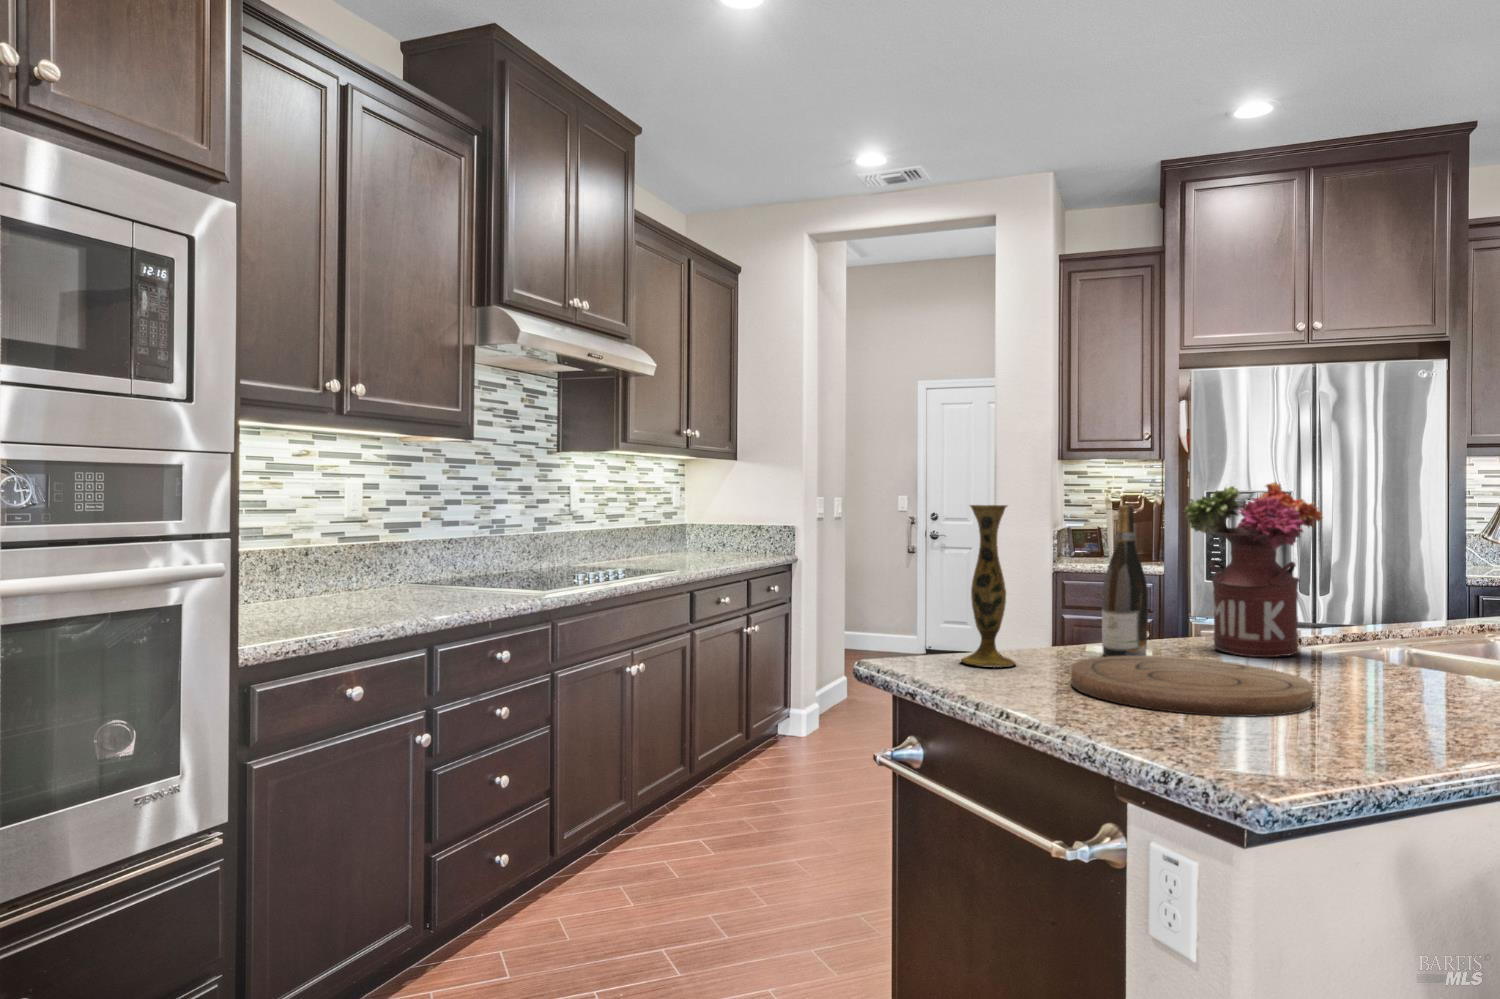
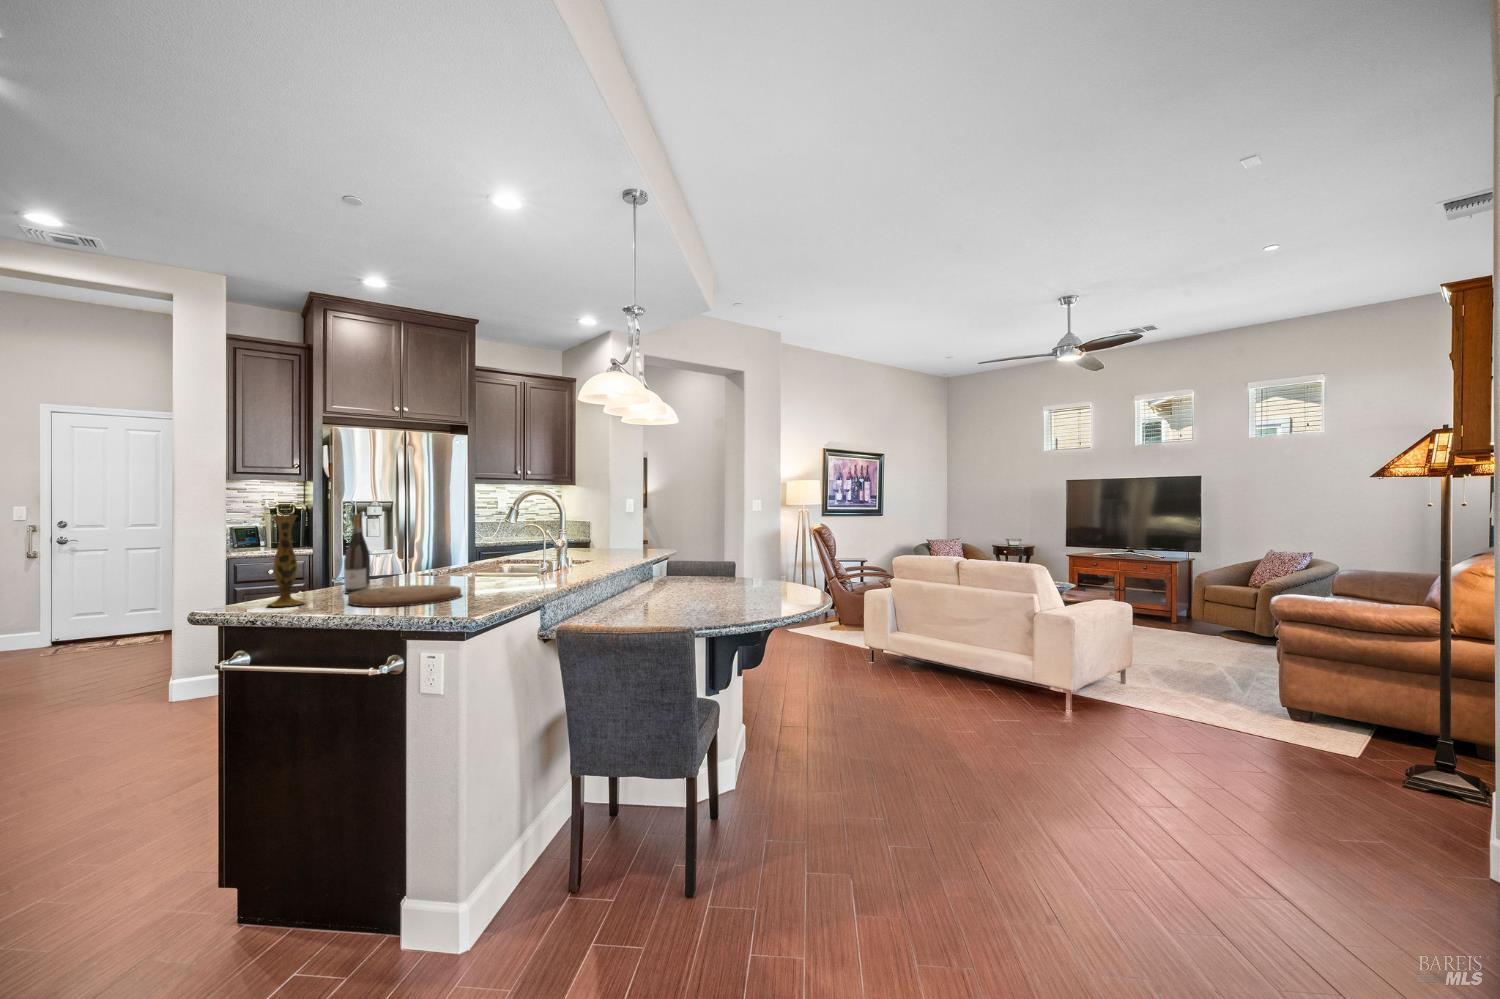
flower arrangement: present [1185,482,1322,657] -> none [381,501,447,585]

